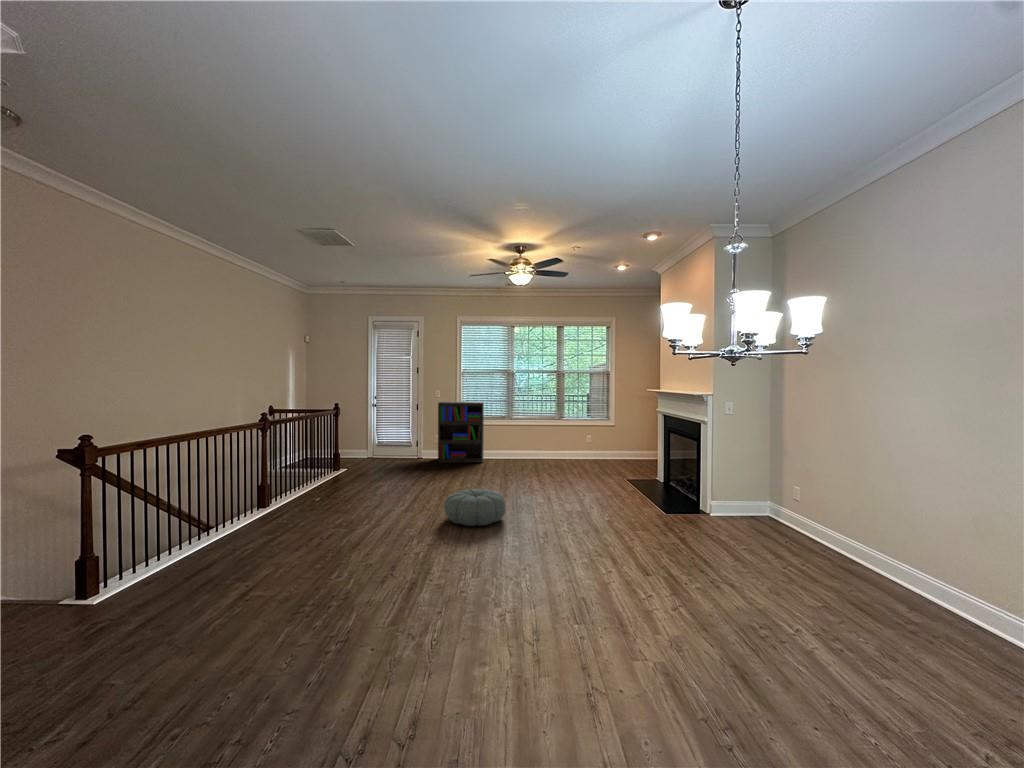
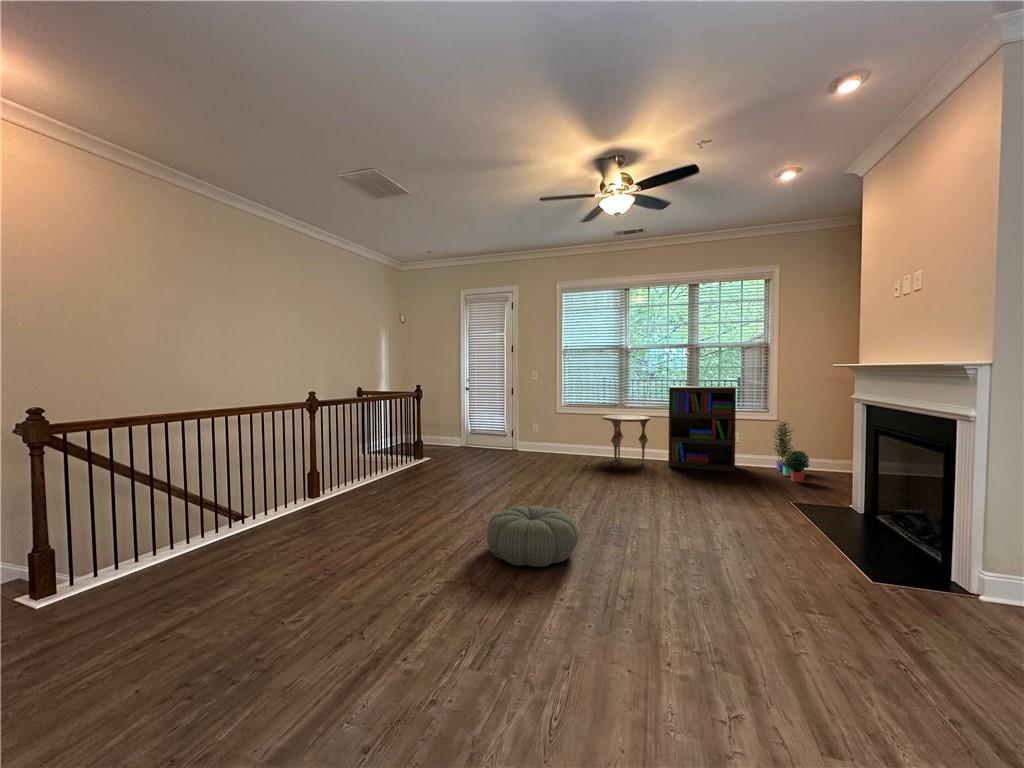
bookshelf: present [438,402,484,463] -> present [669,386,736,472]
side table: none [495,425,530,464] -> present [603,415,650,465]
potted plant: none [612,426,635,468] -> present [774,420,810,482]

